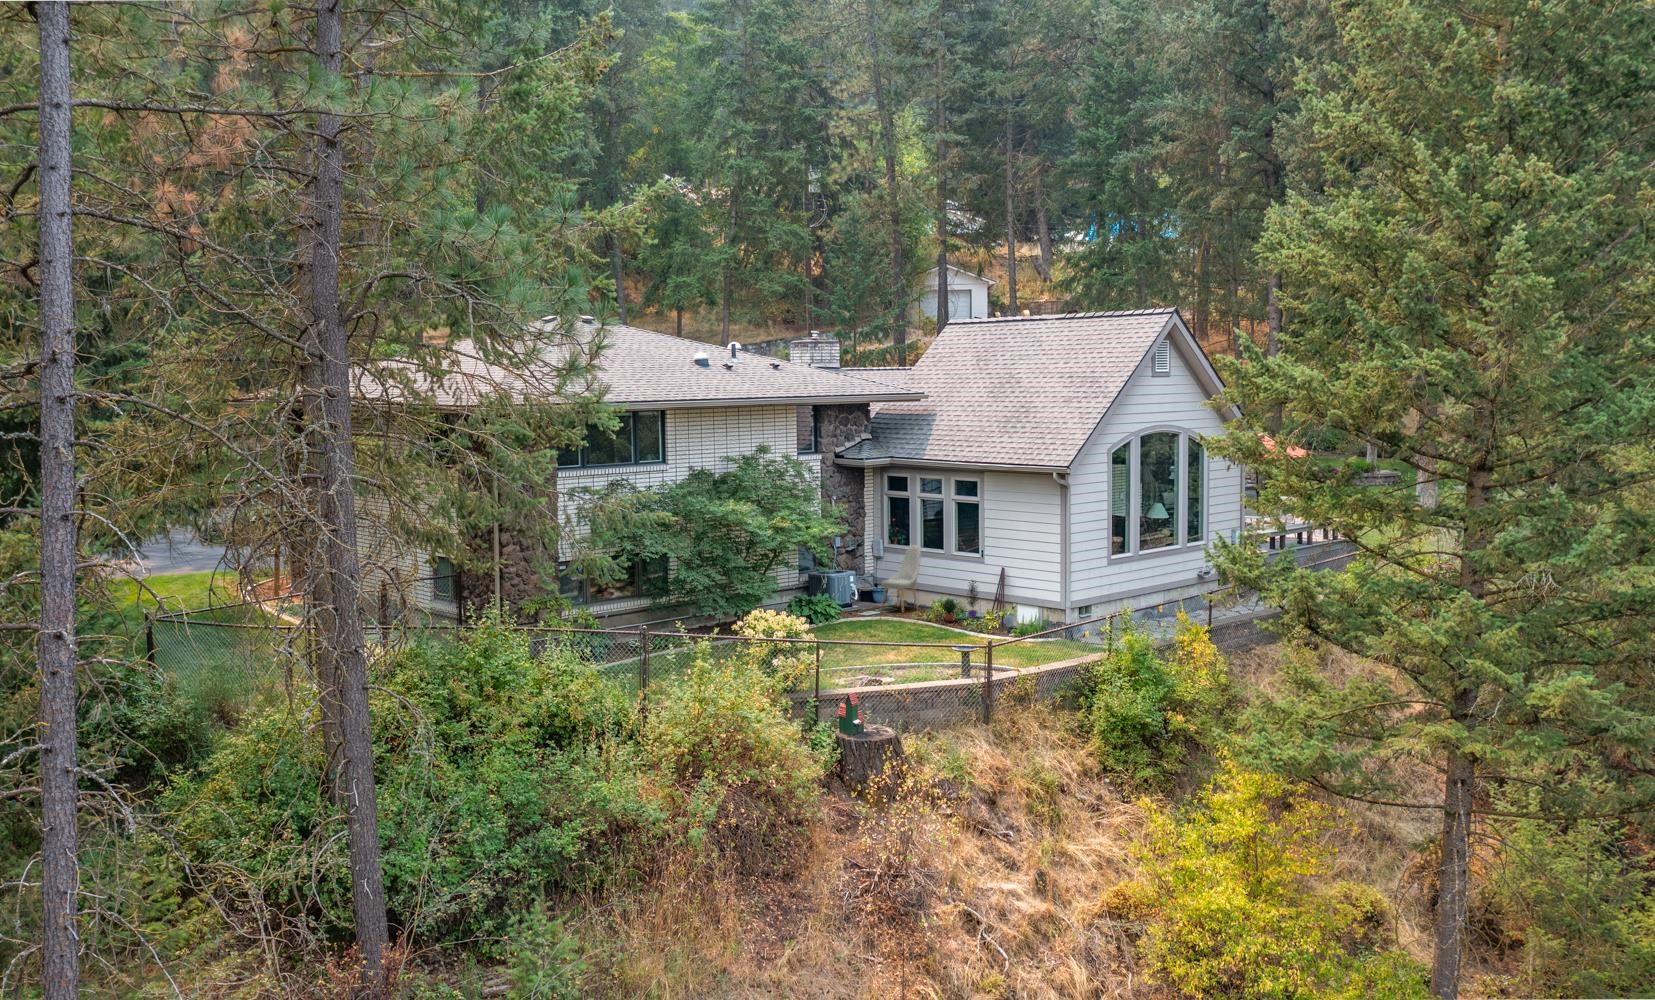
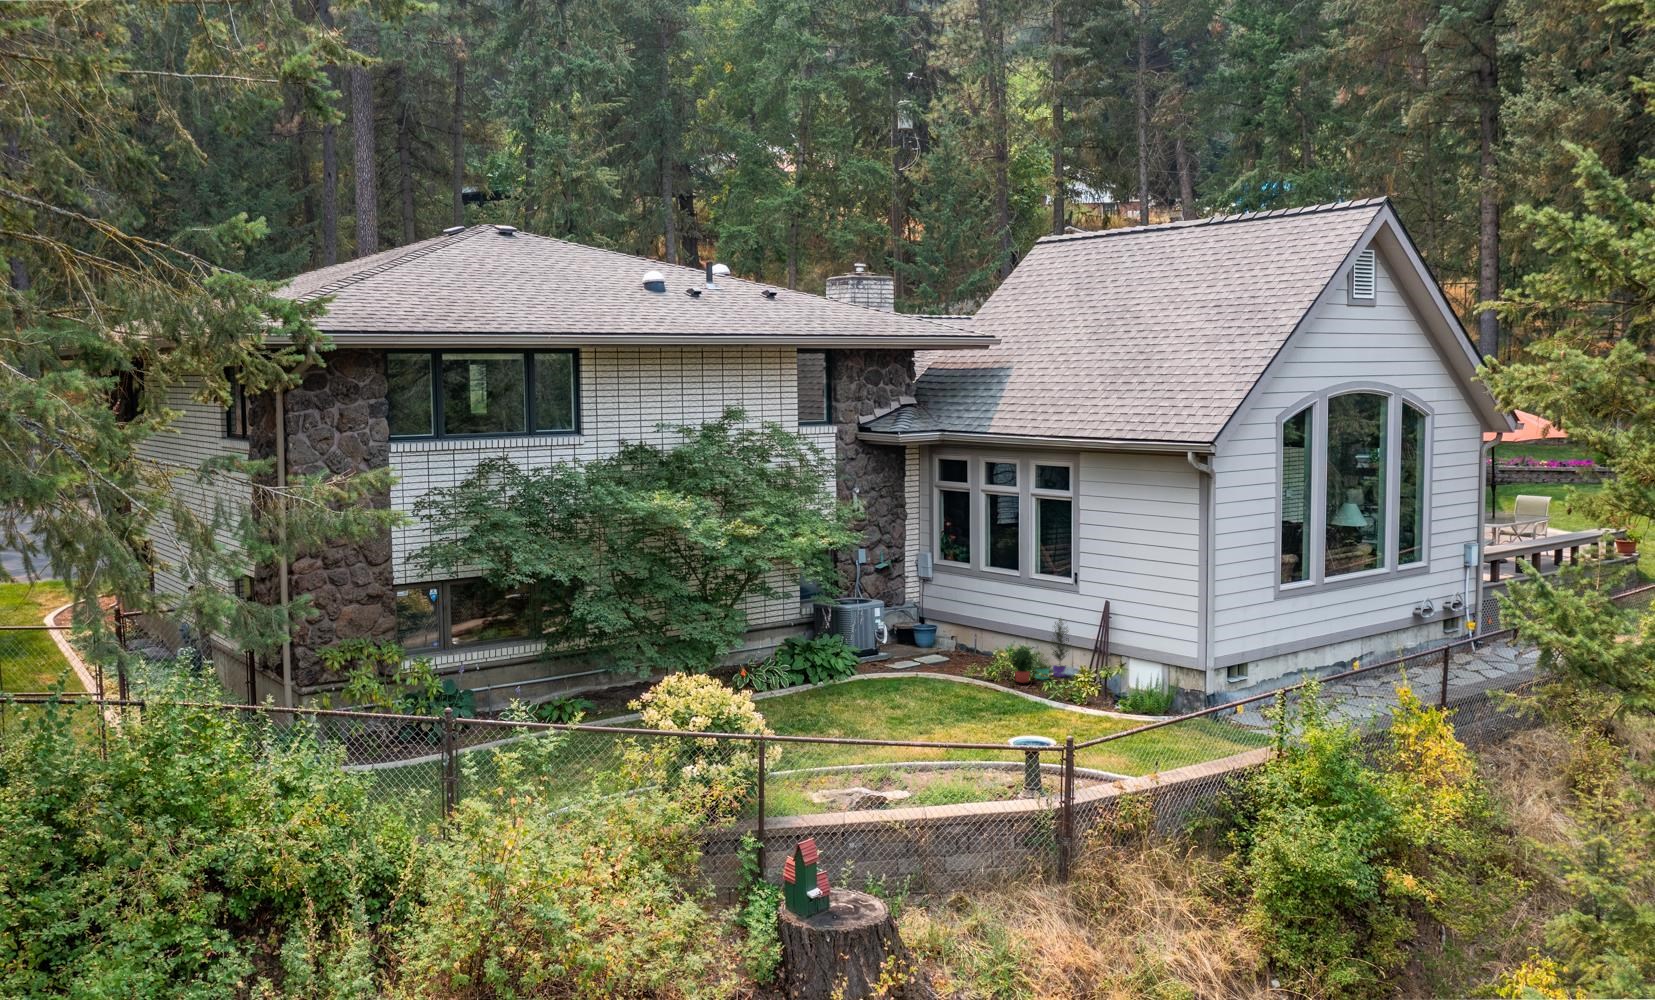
chair: present [881,545,921,611] -> none [920,563,984,666]

